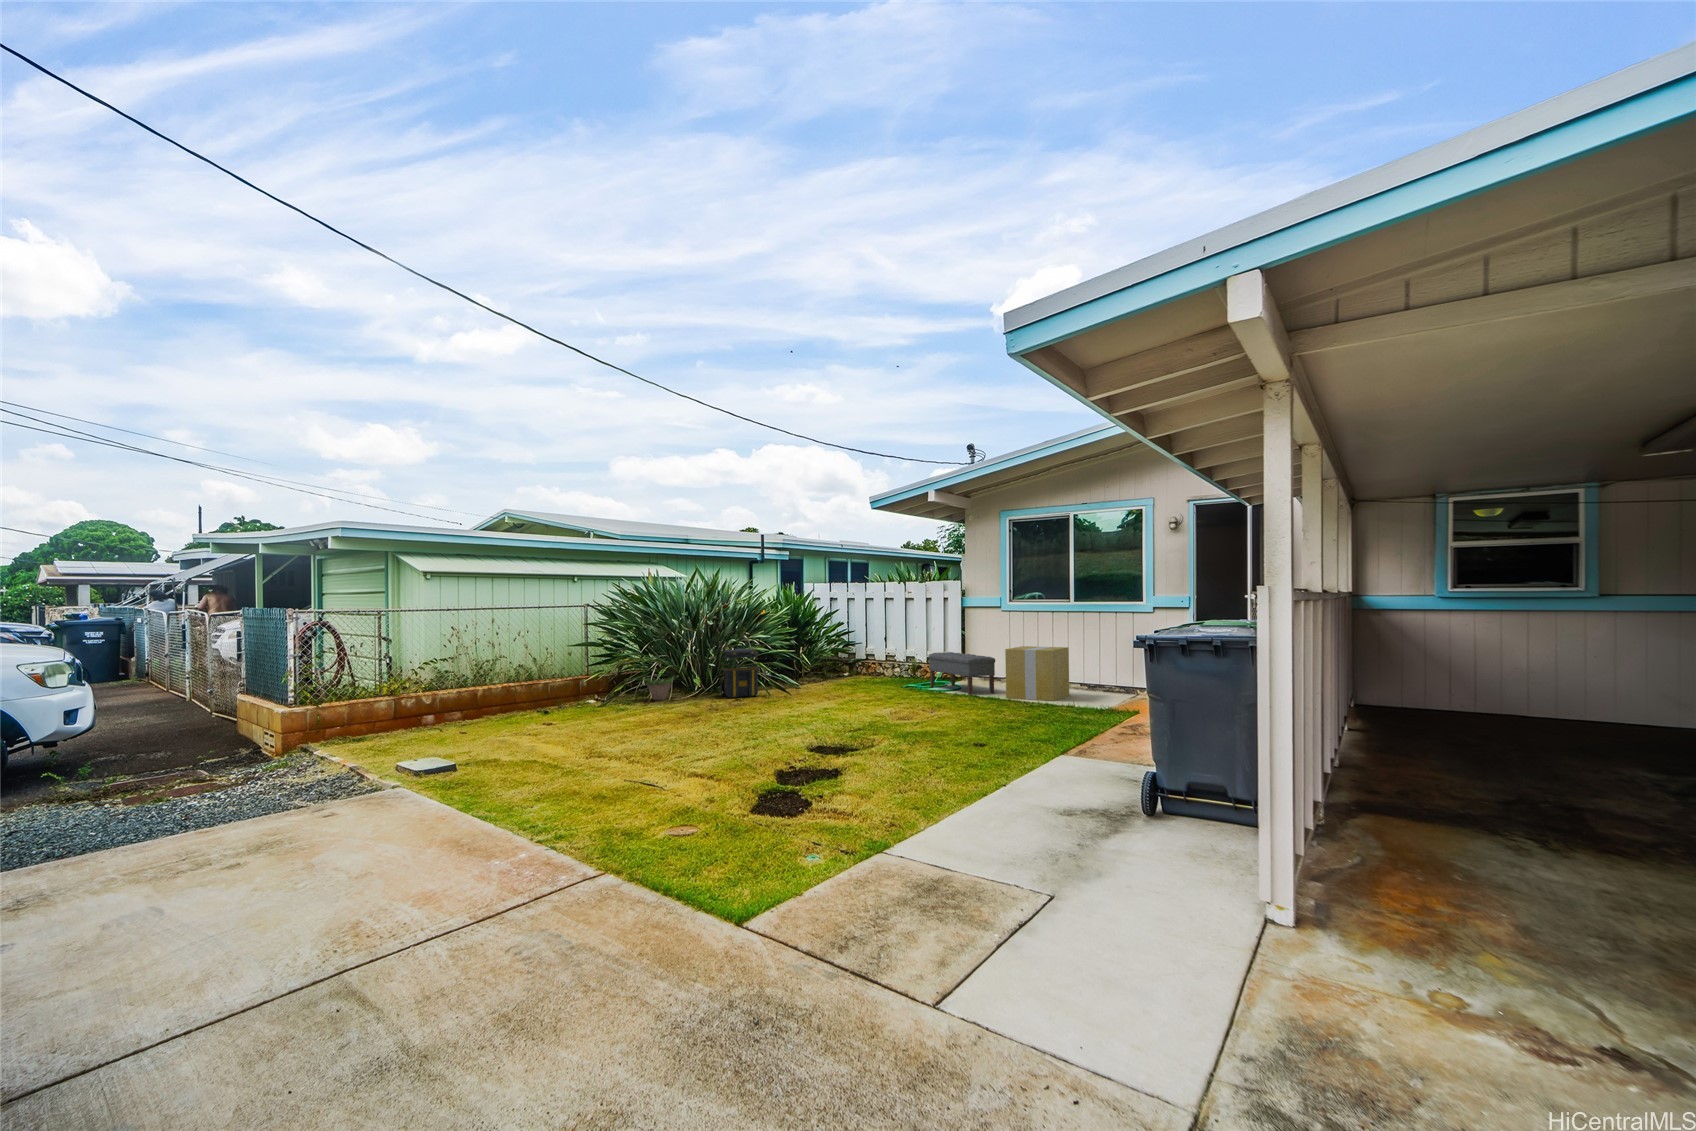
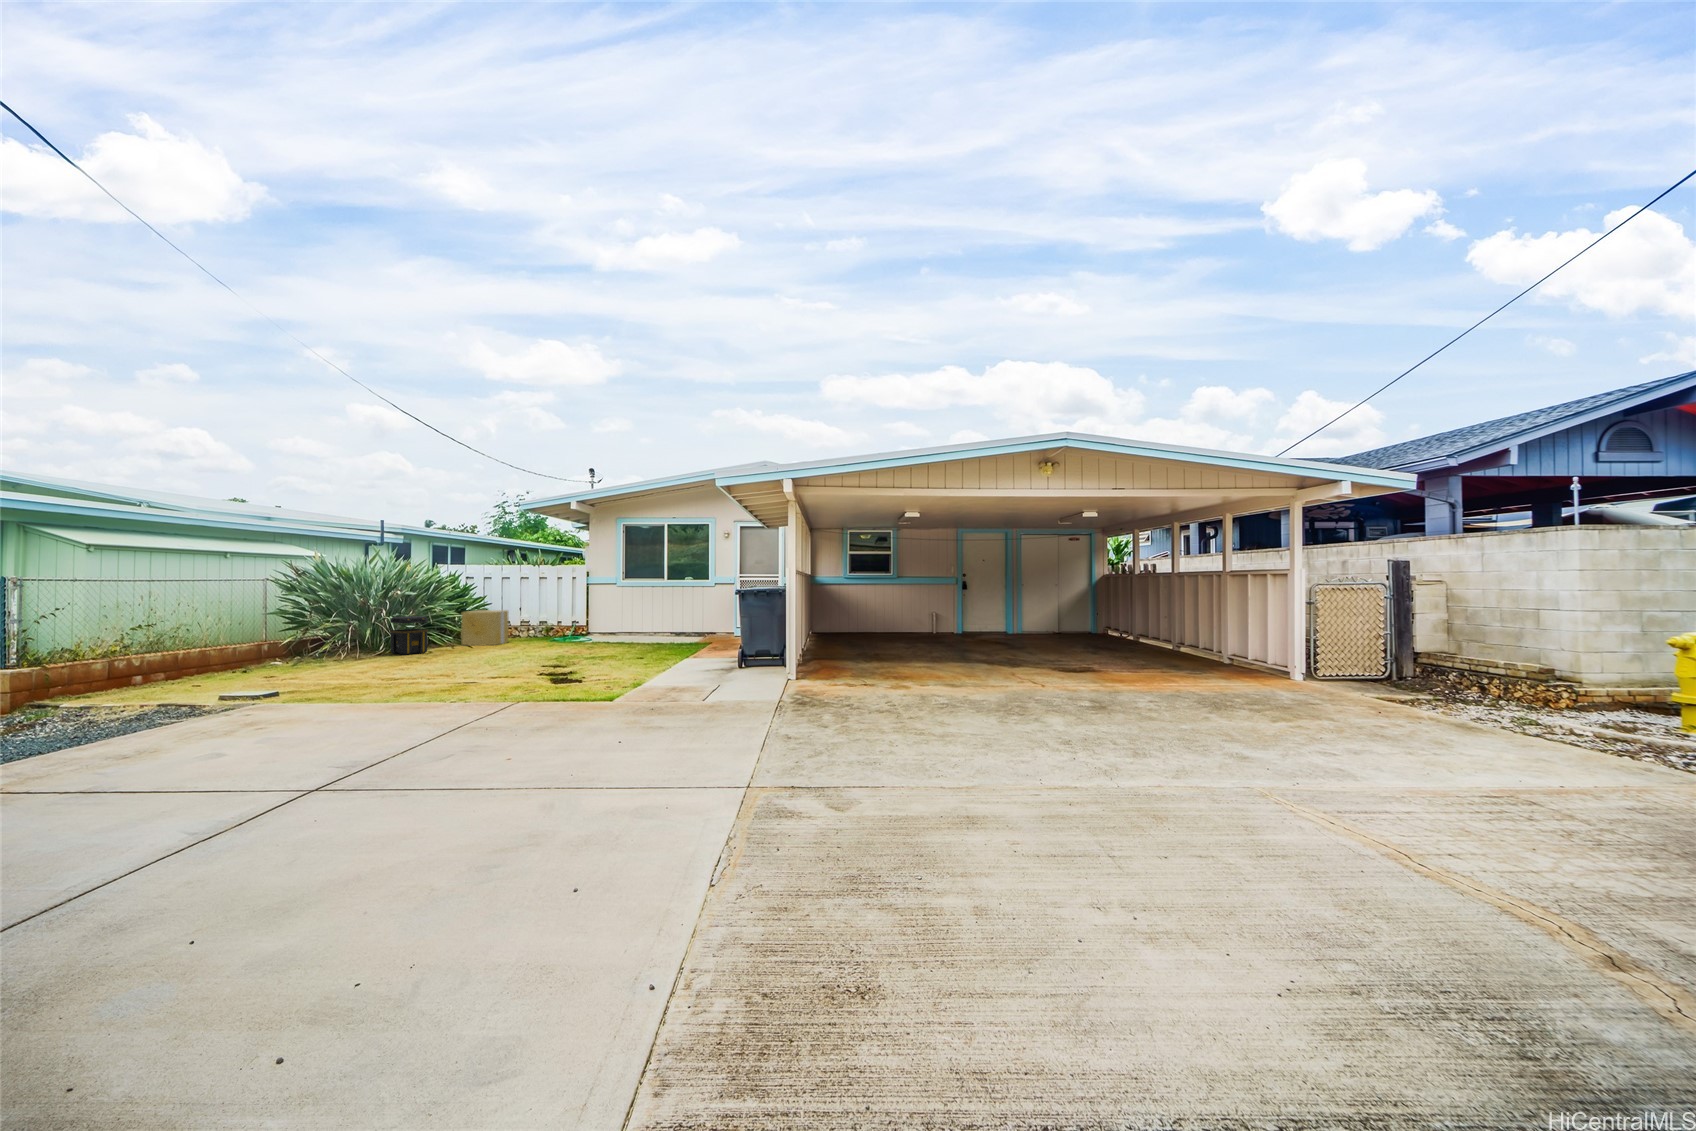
cardboard box: present [1005,646,1069,701] -> present [462,610,508,645]
bench: present [928,652,995,695] -> none [561,617,614,645]
decorative plant: present [644,676,679,700] -> none [315,639,358,659]

